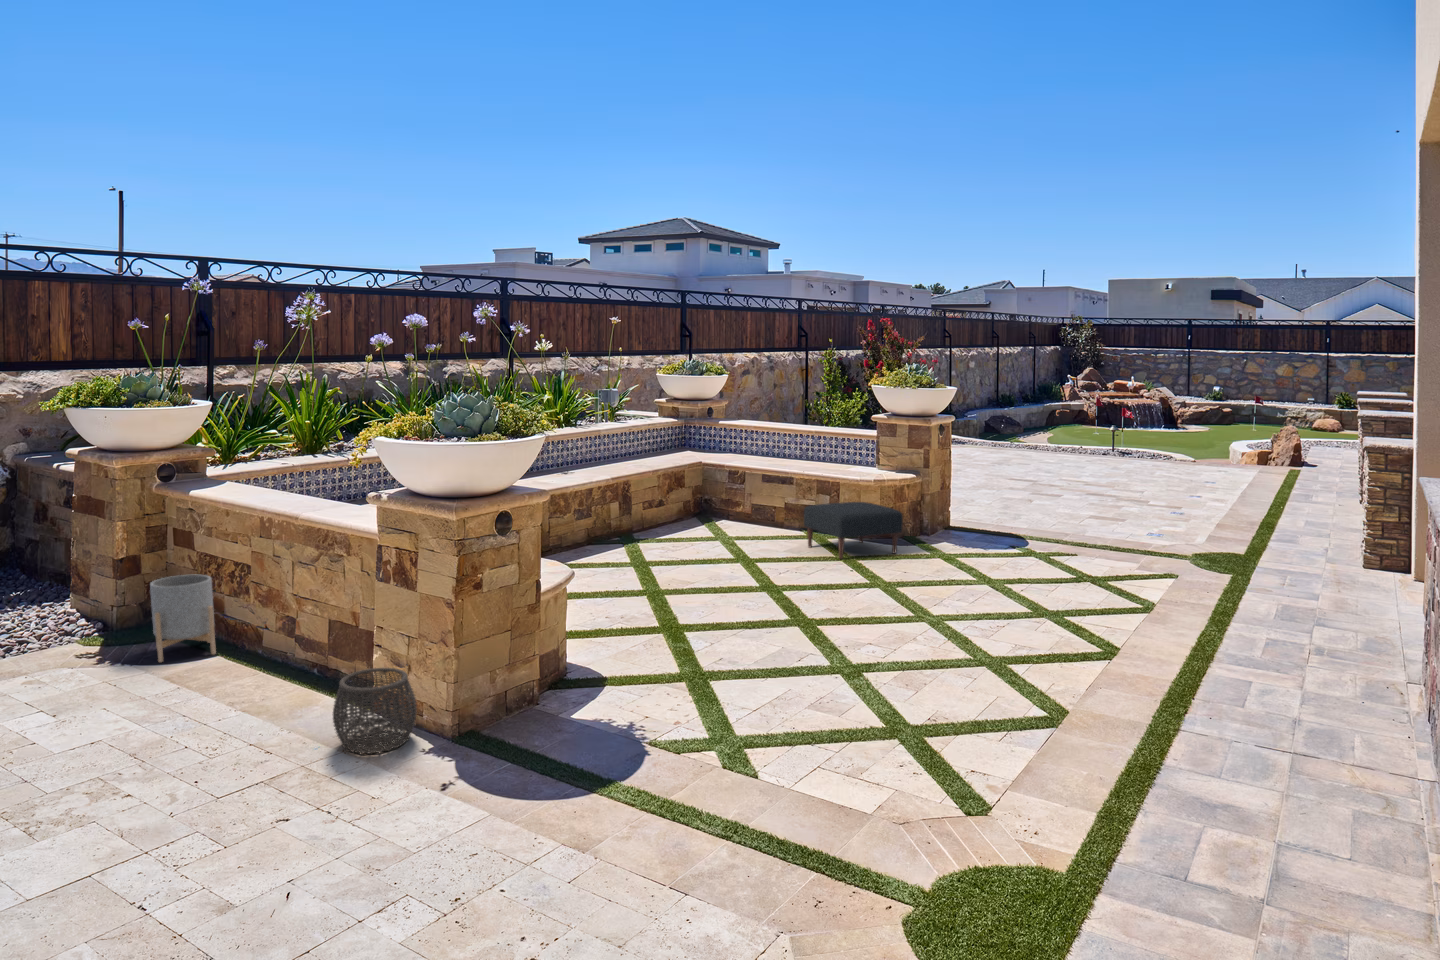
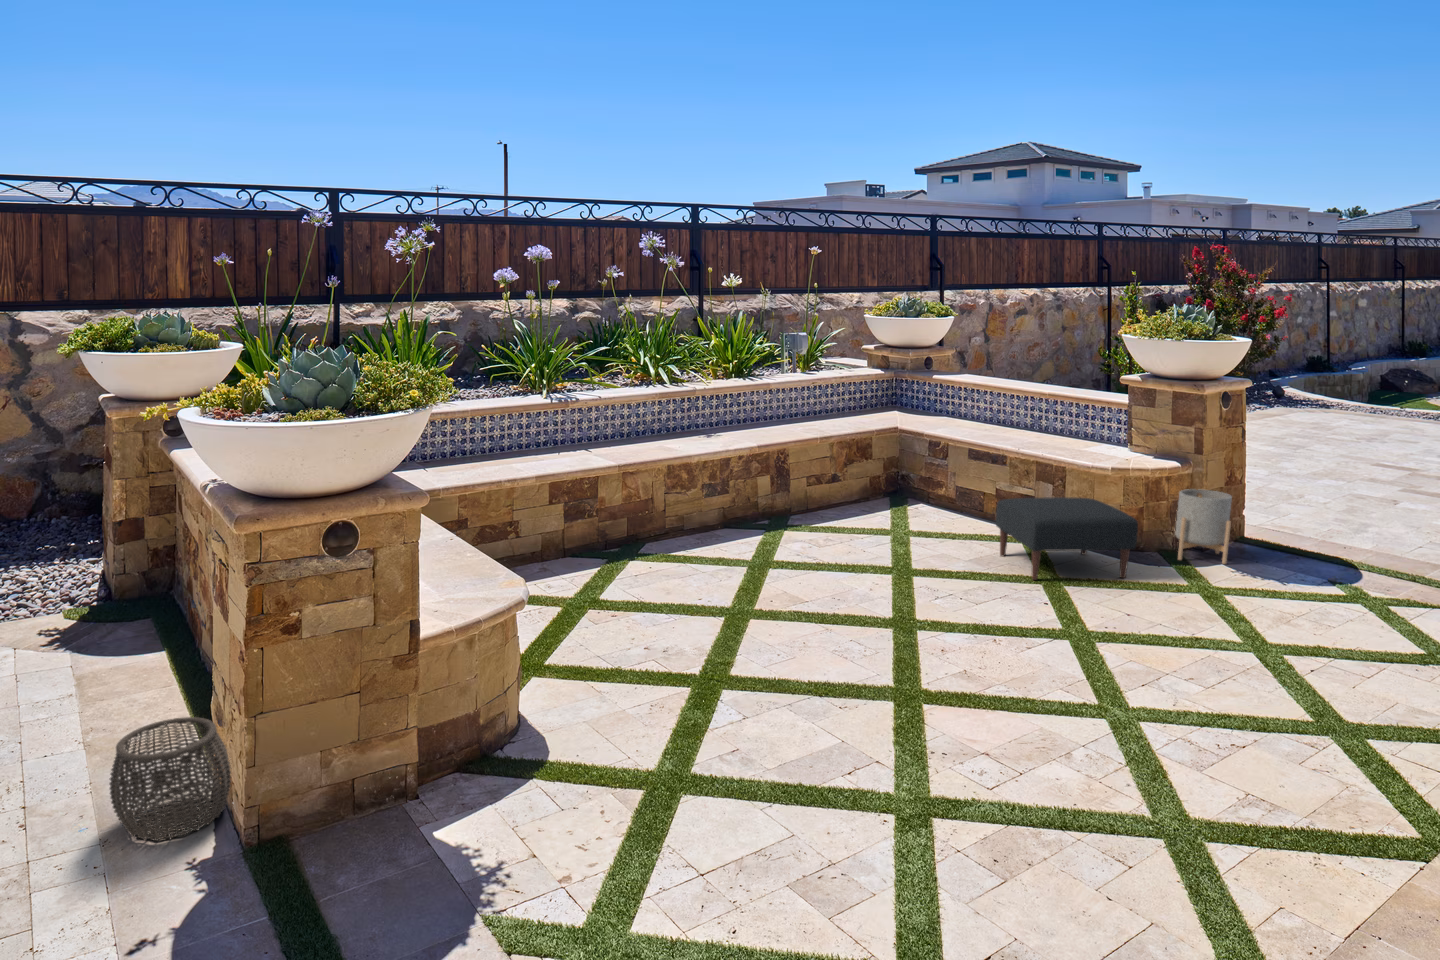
planter: present [150,575,216,662] -> present [1175,489,1232,564]

